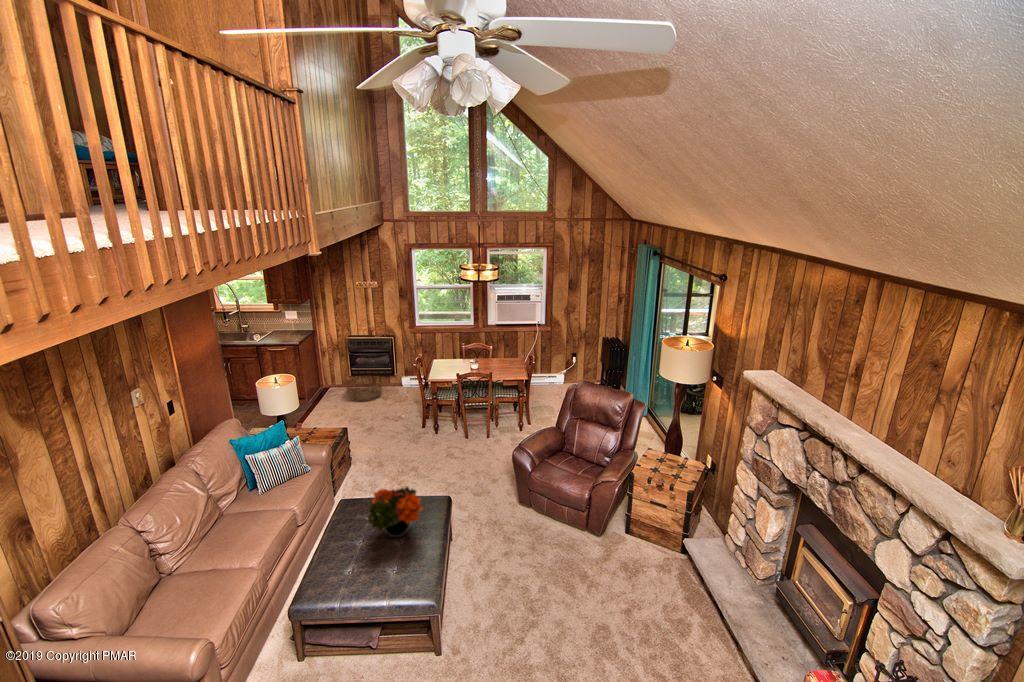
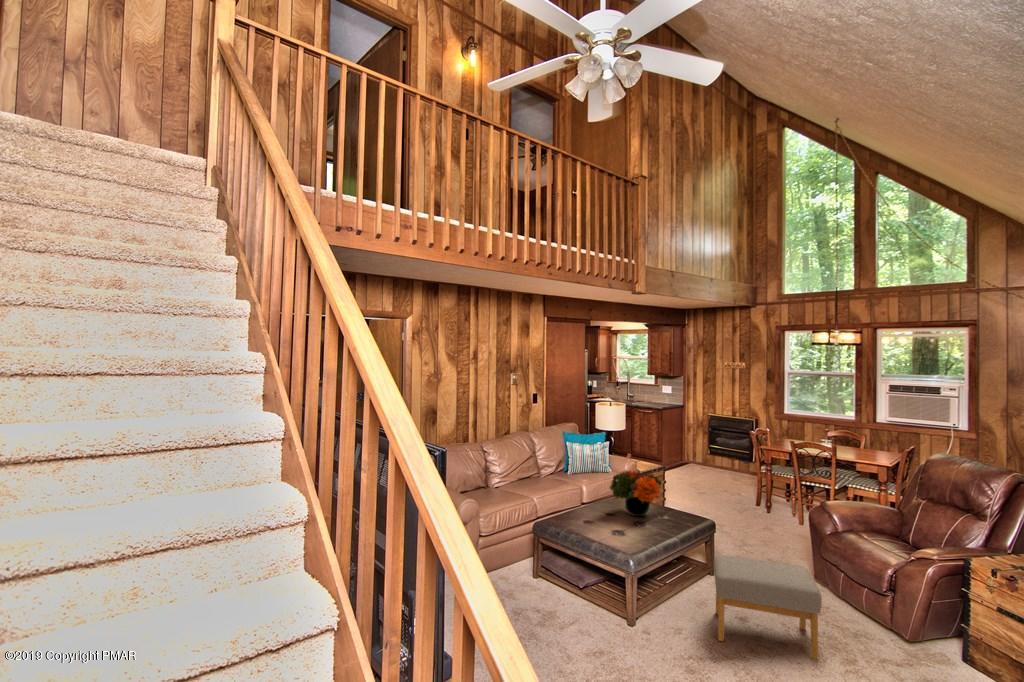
basket: present [346,376,382,401] -> none [698,457,737,480]
footstool: none [491,523,582,625] -> present [714,555,822,660]

